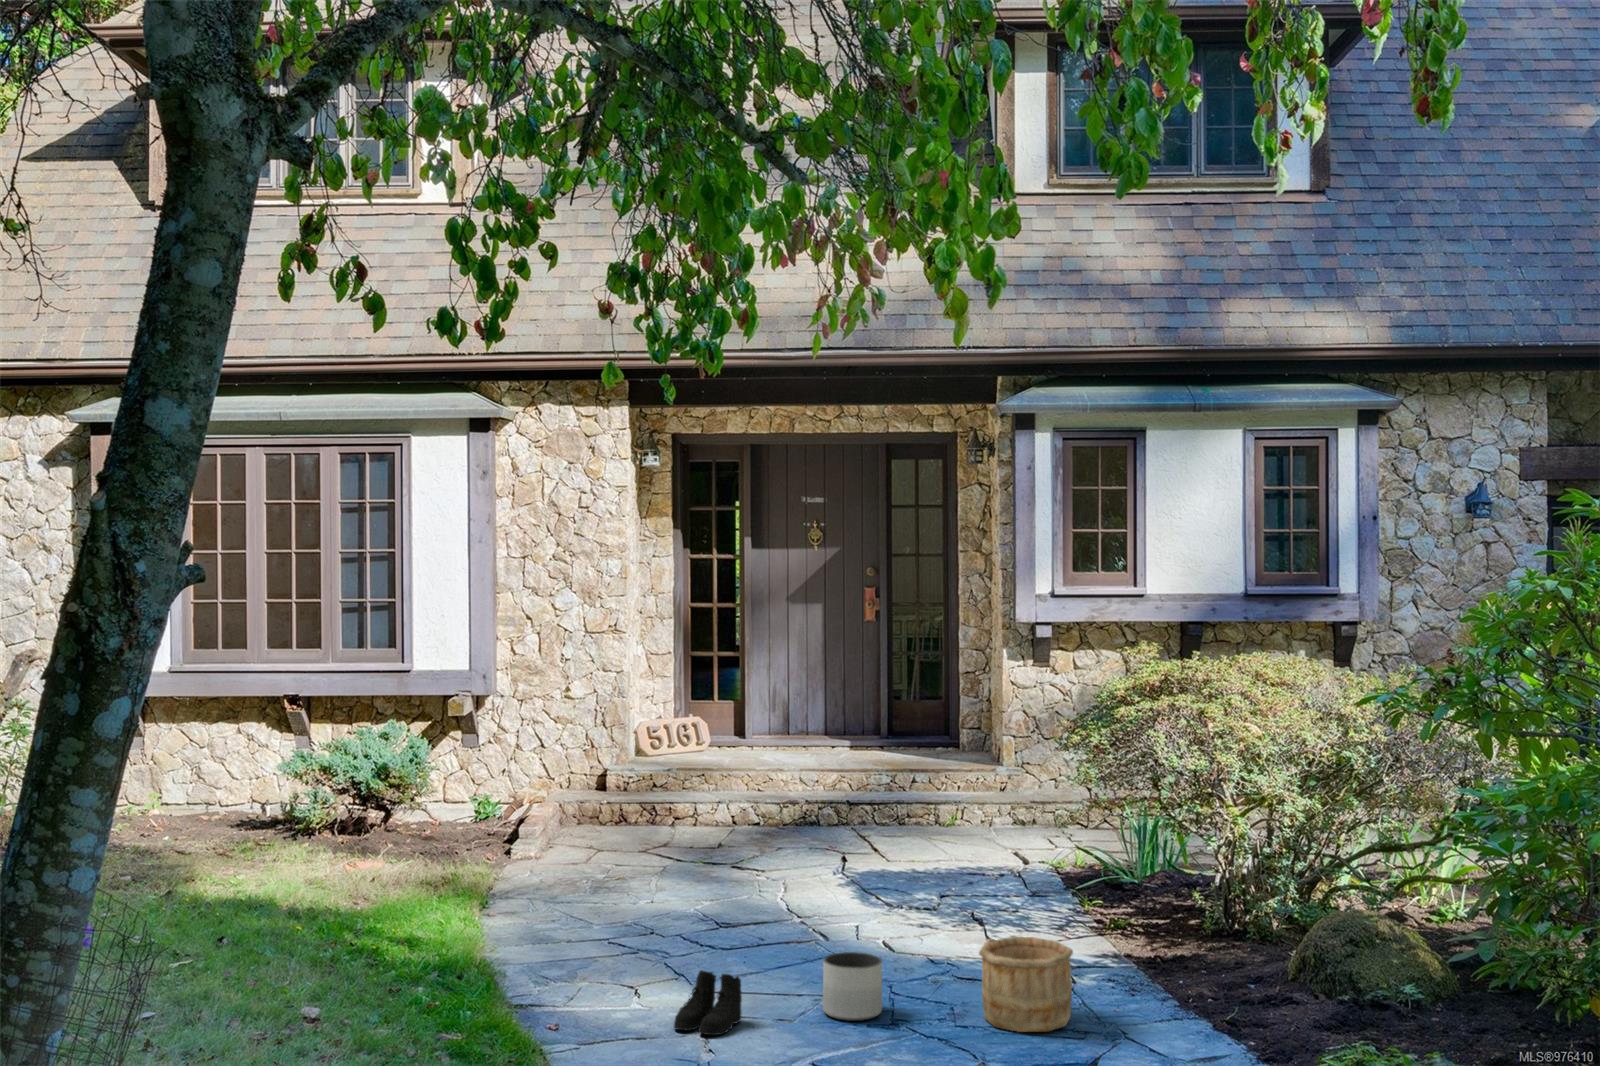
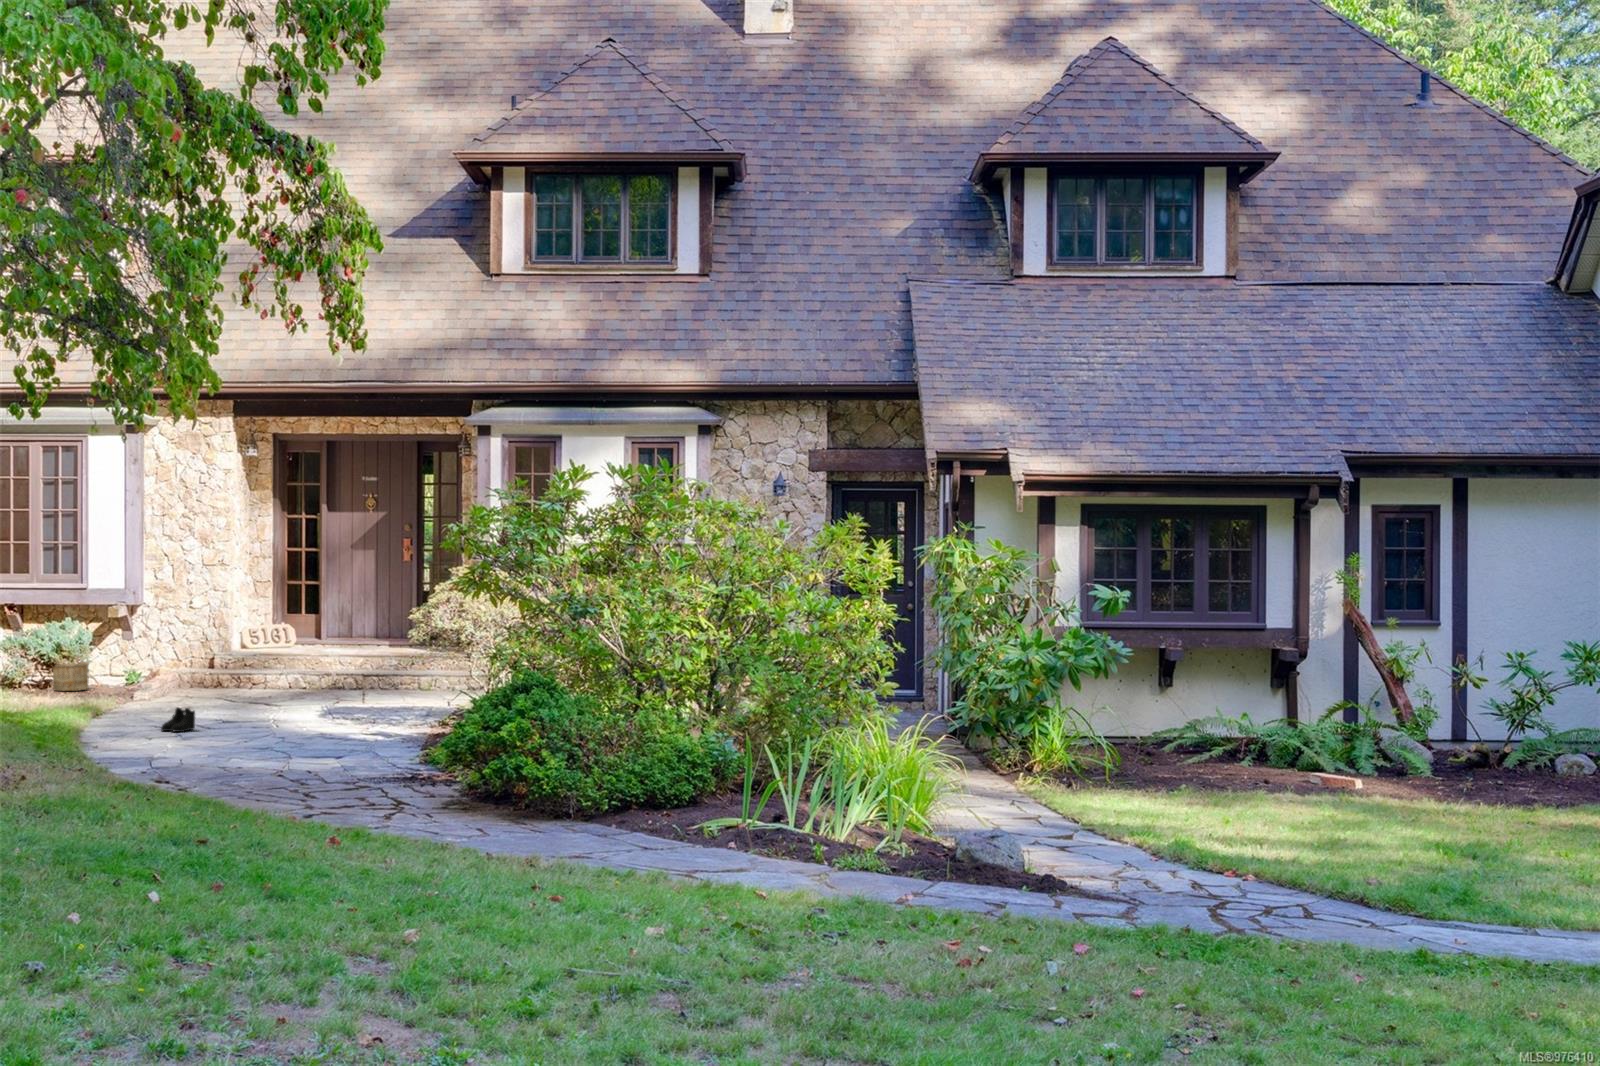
wooden bucket: present [979,937,1073,1032] -> present [53,662,89,691]
planter: present [823,952,882,1021] -> none [236,704,264,731]

